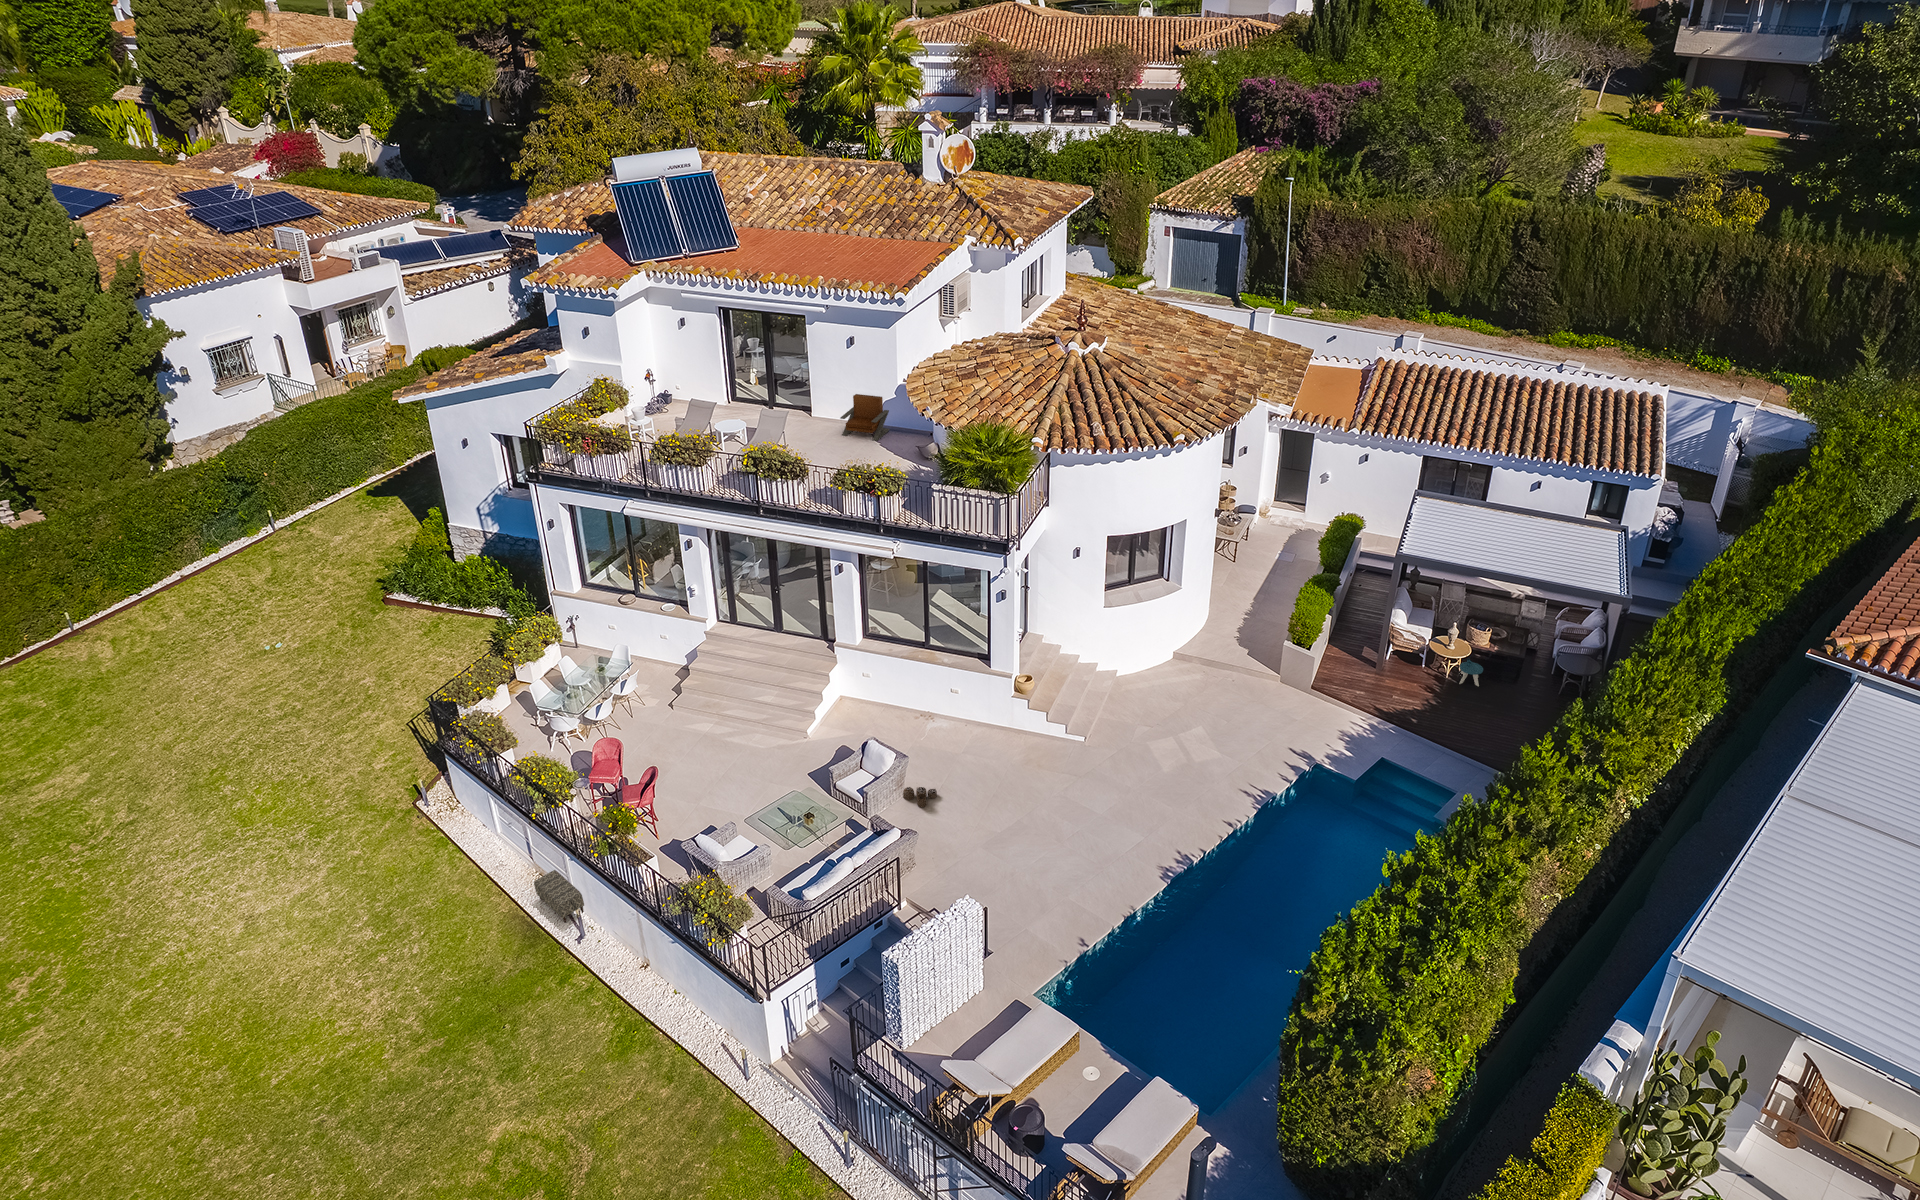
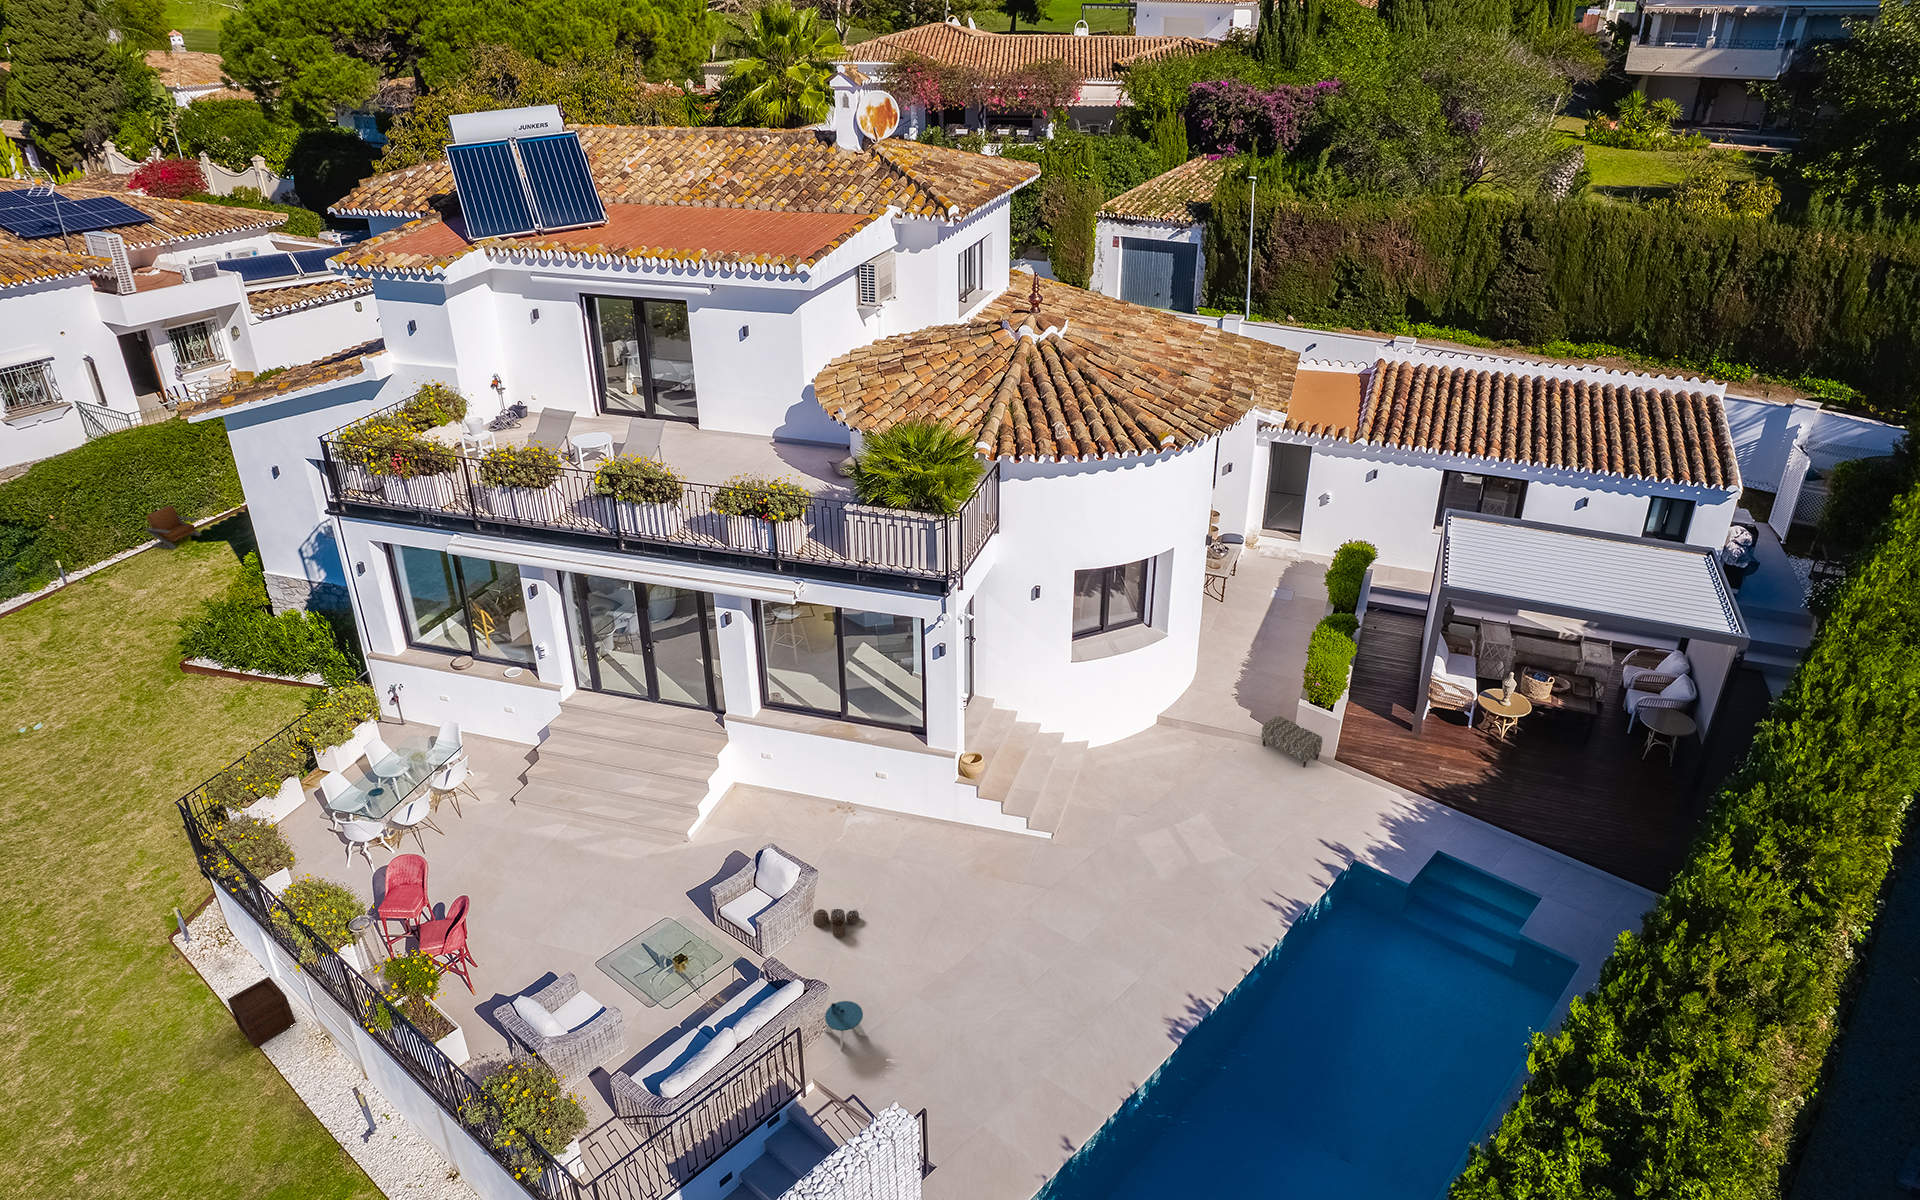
lounge chair: present [840,394,890,441] -> present [145,505,202,549]
side table: present [1459,659,1483,686] -> present [825,1001,867,1050]
wooden crate: none [481,823,529,872] -> present [227,977,296,1047]
bench: present [534,870,584,922] -> present [1261,716,1322,767]

